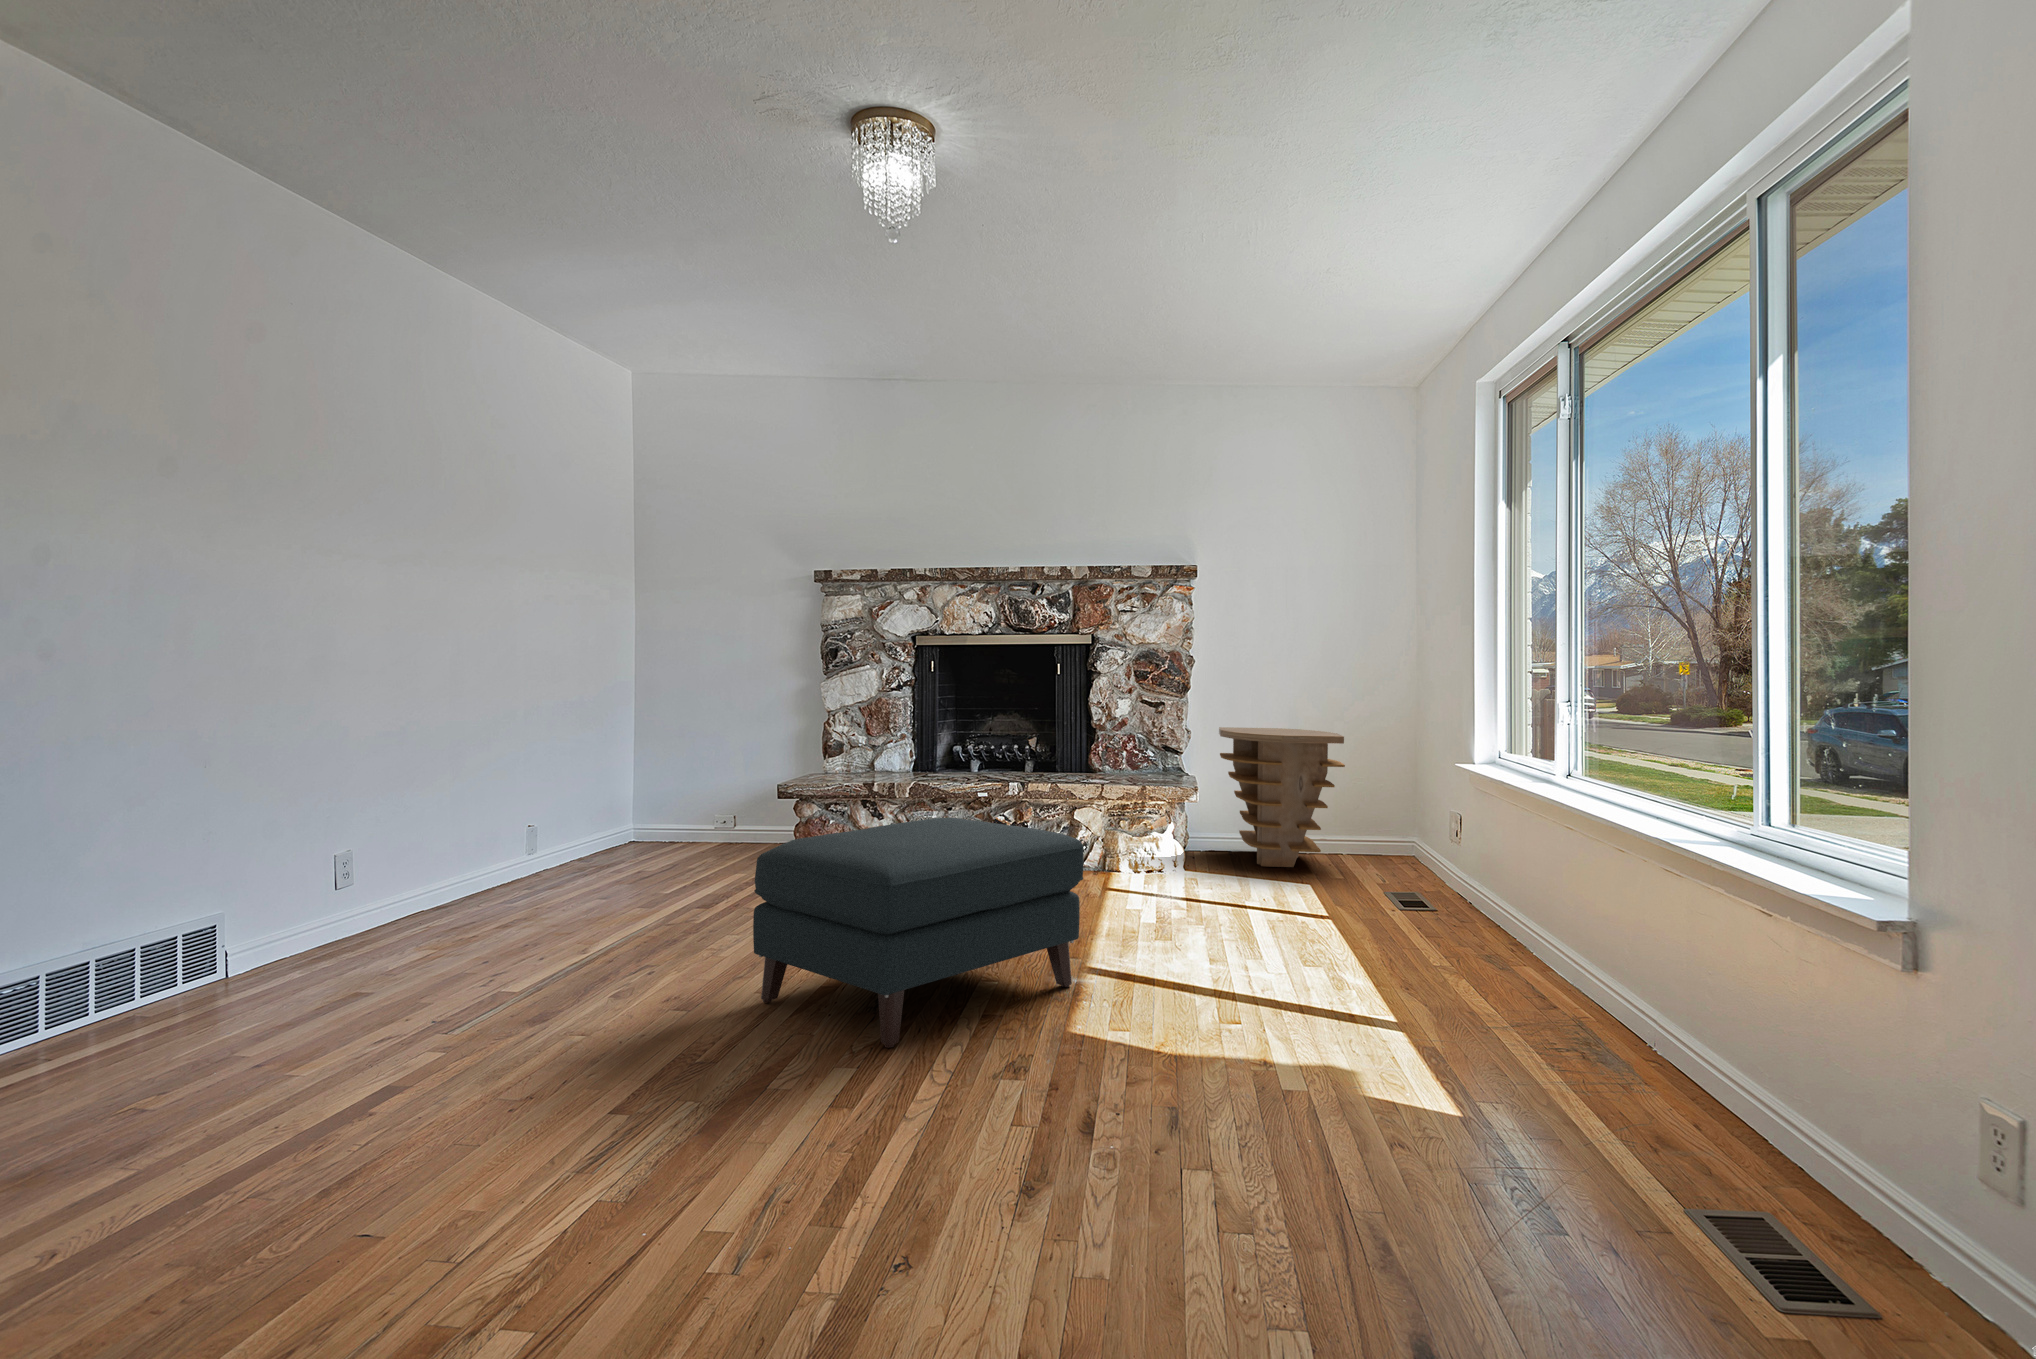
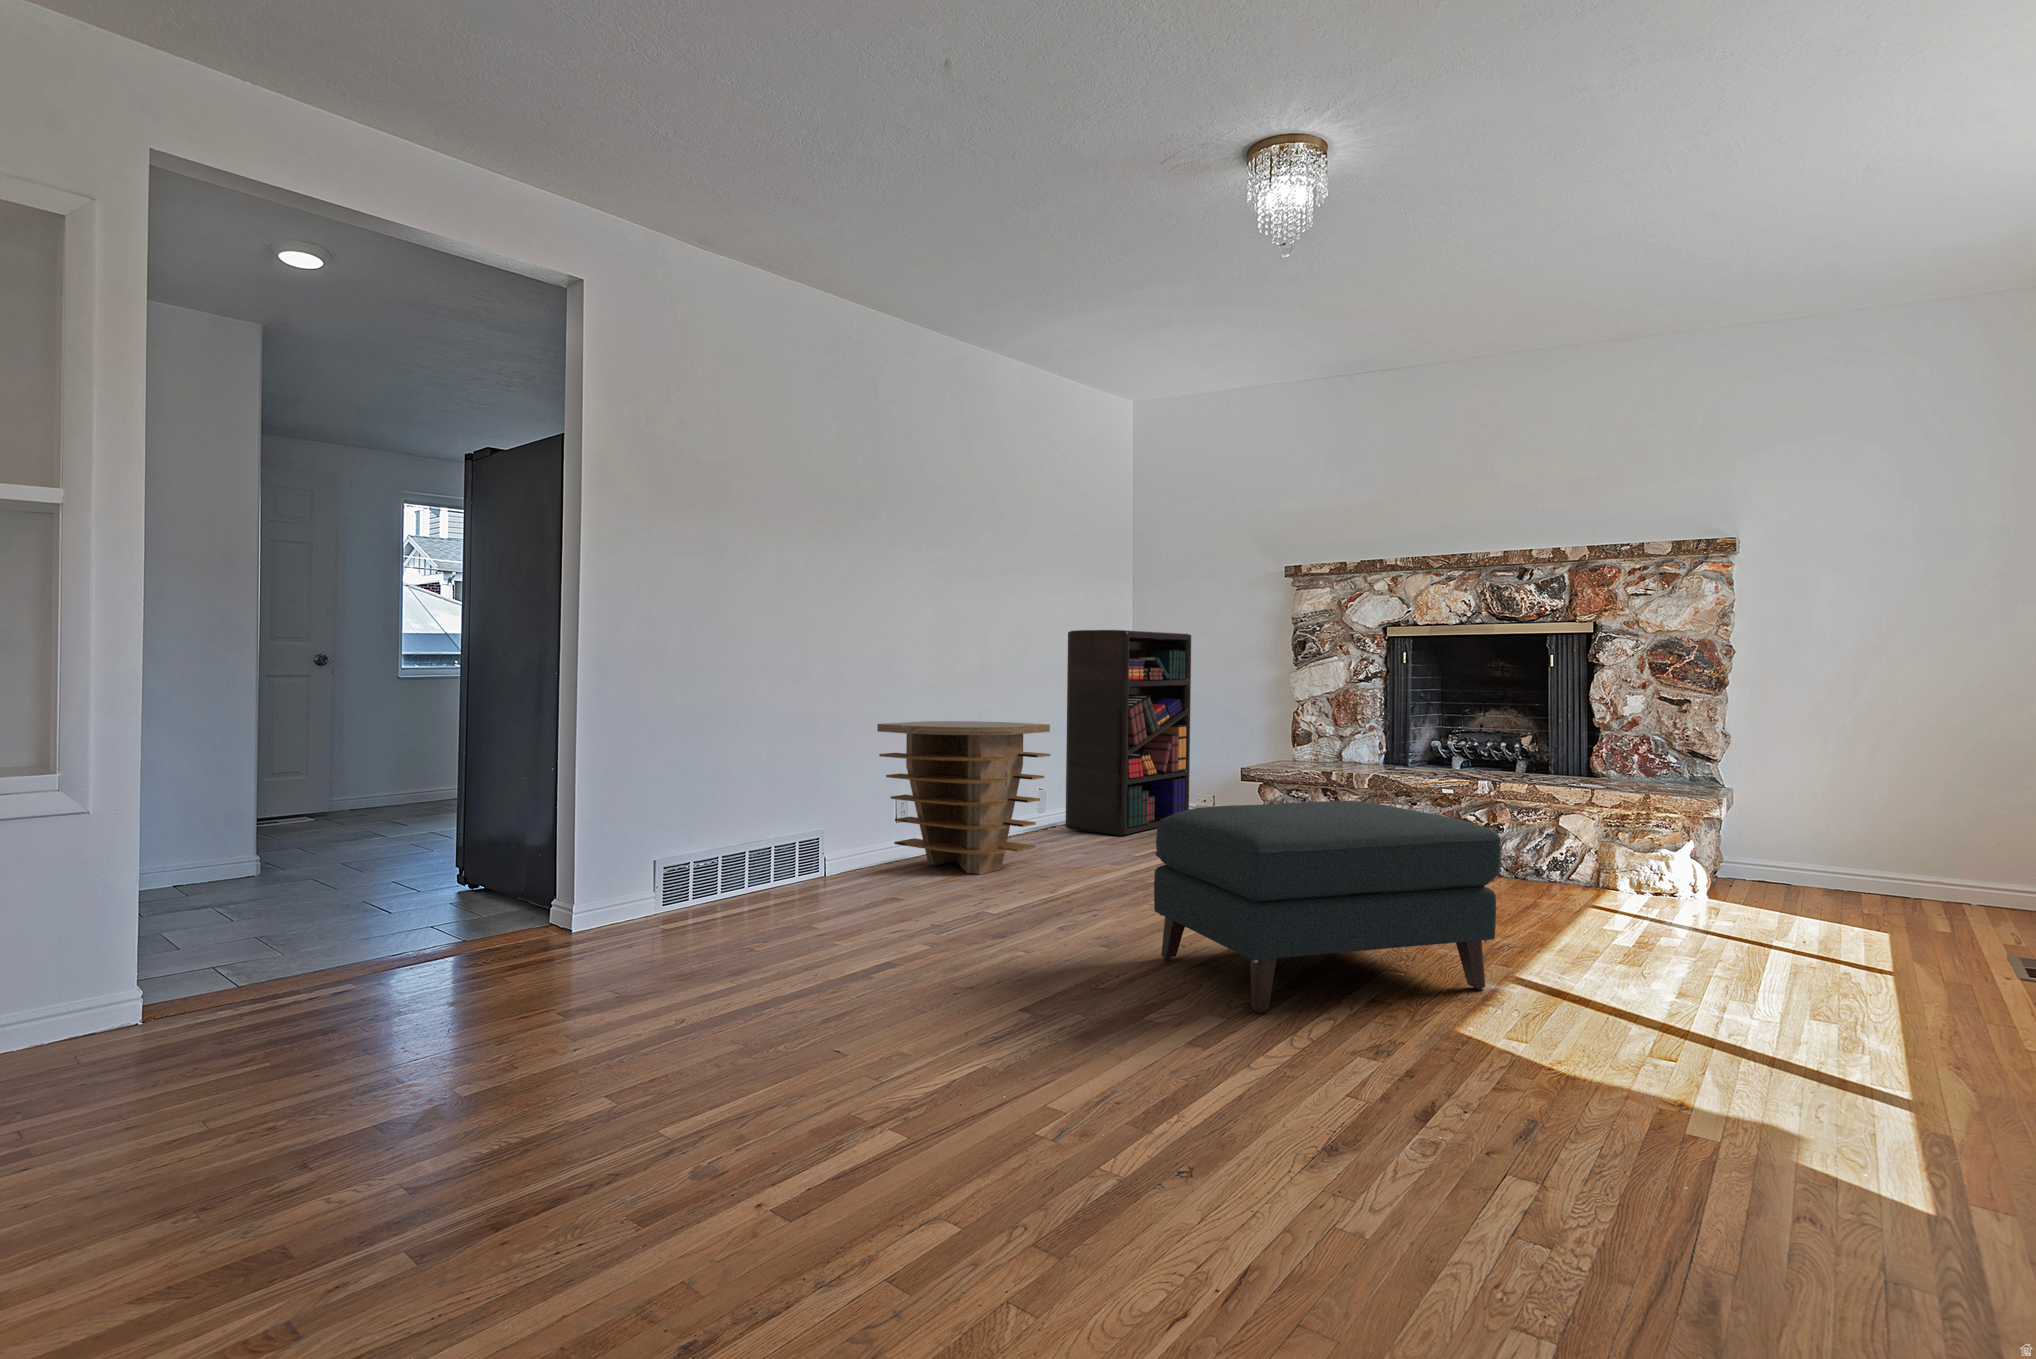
bookshelf: none [578,638,713,862] -> present [1066,630,1191,835]
side table: present [1219,727,1345,867] -> present [877,721,1050,874]

